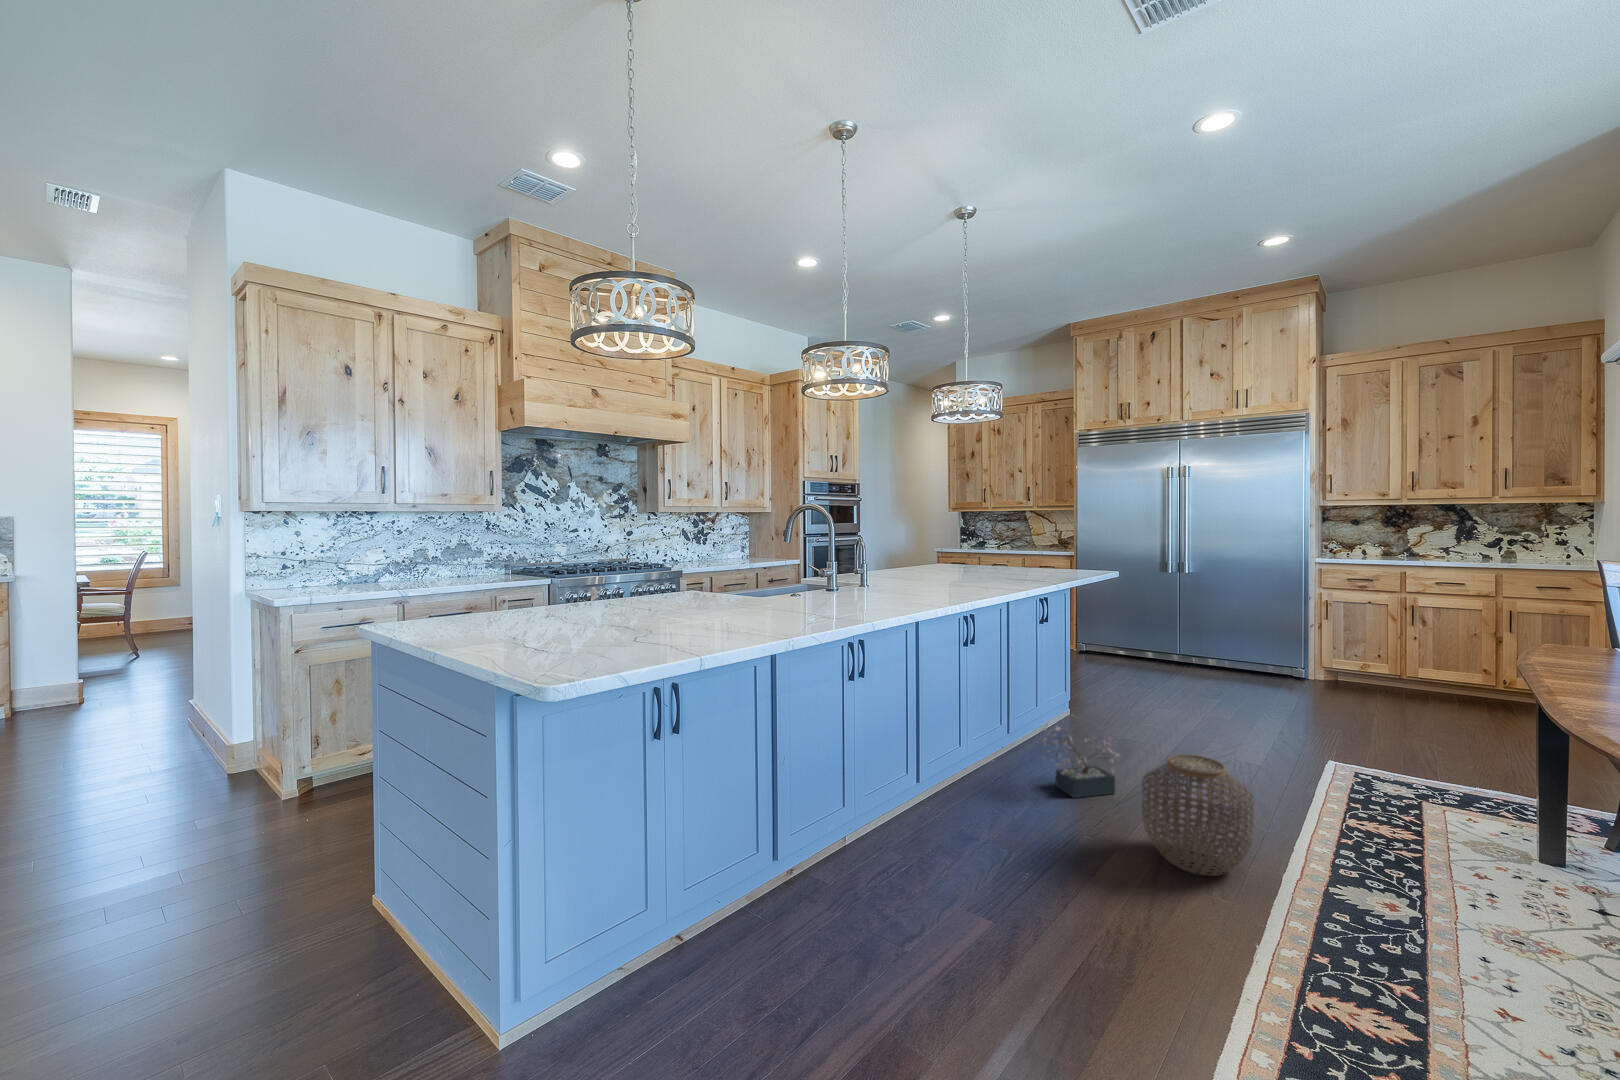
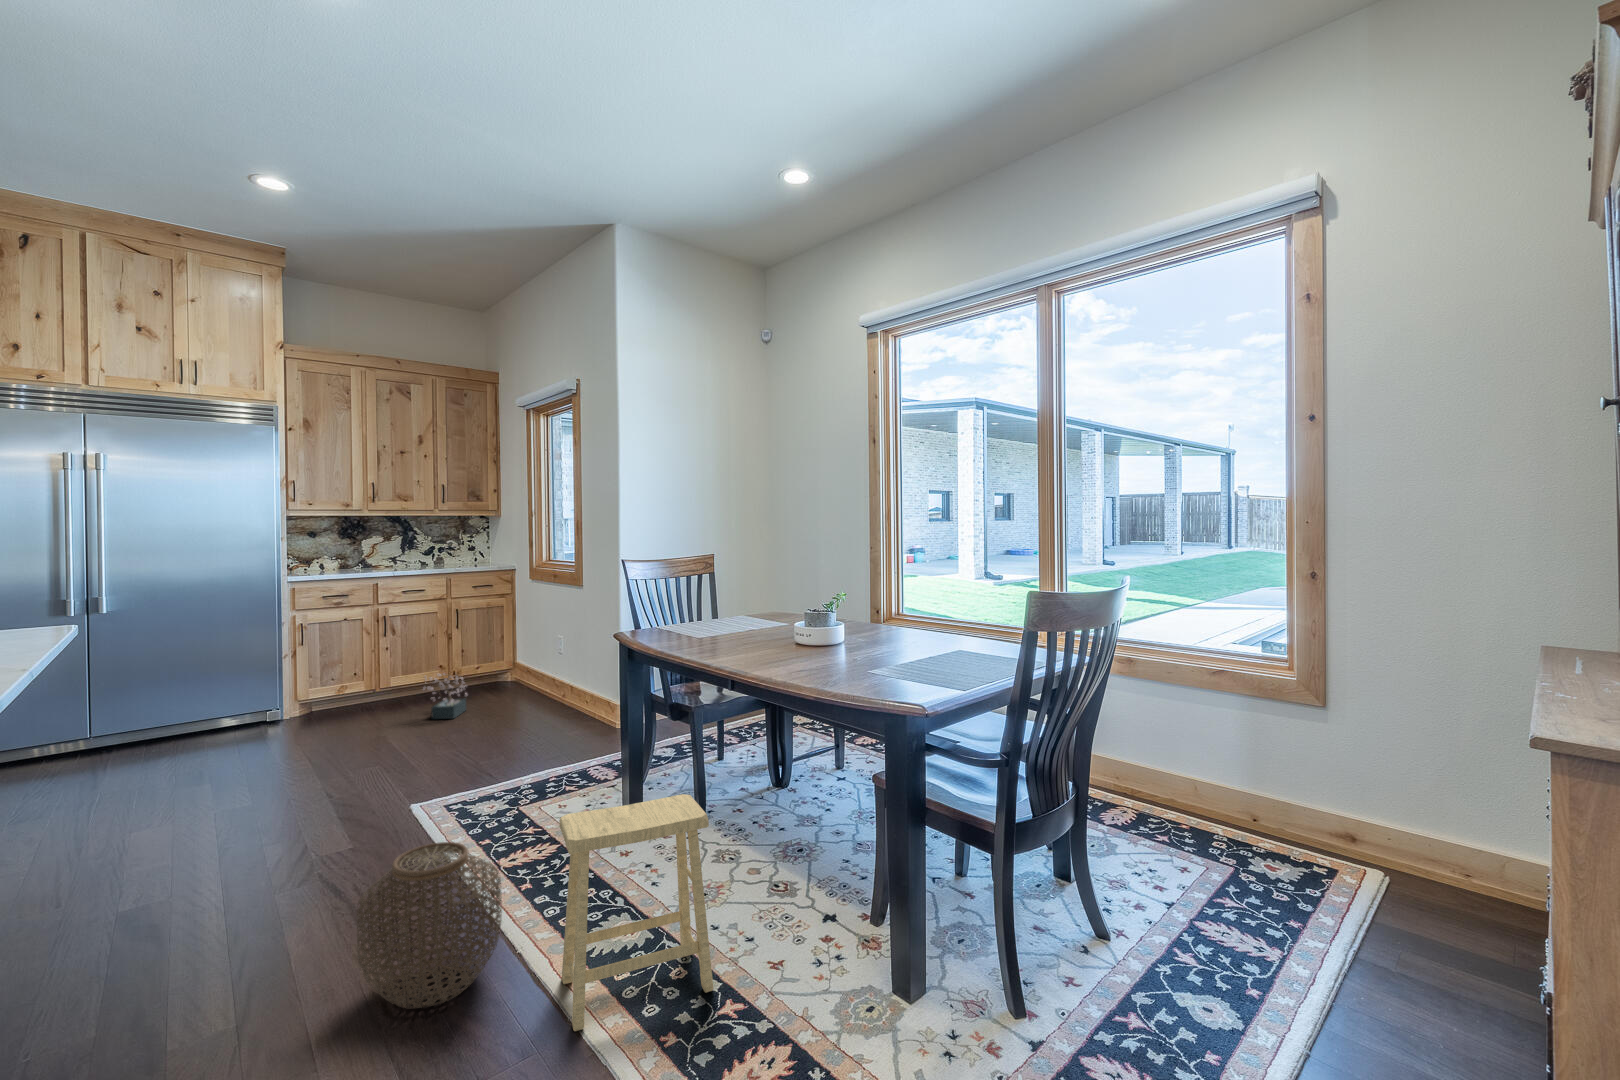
decorative plant: present [1042,724,1119,798] -> present [423,674,467,719]
footstool: none [1245,769,1437,1017] -> present [559,794,714,1031]

